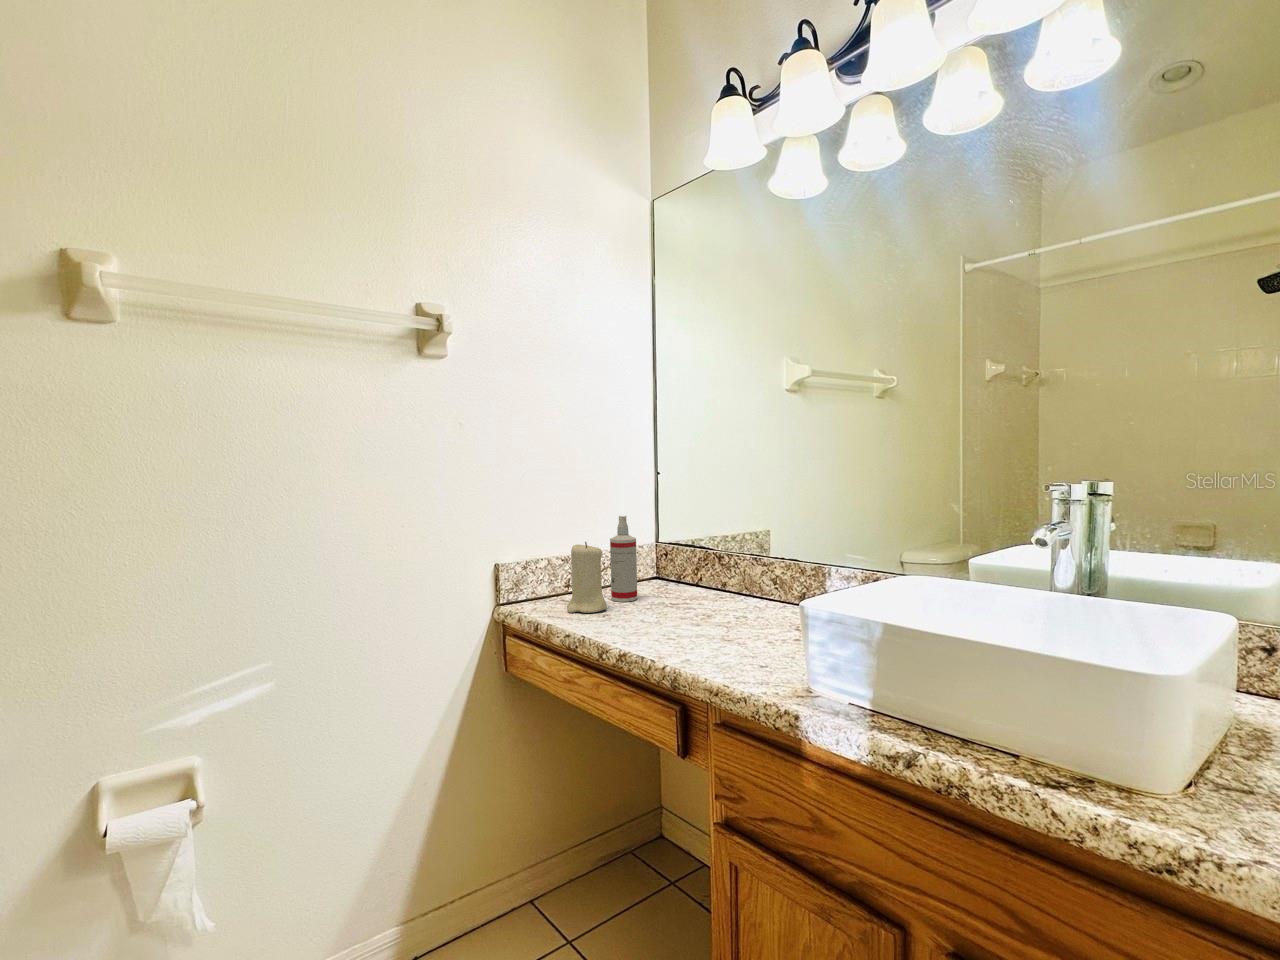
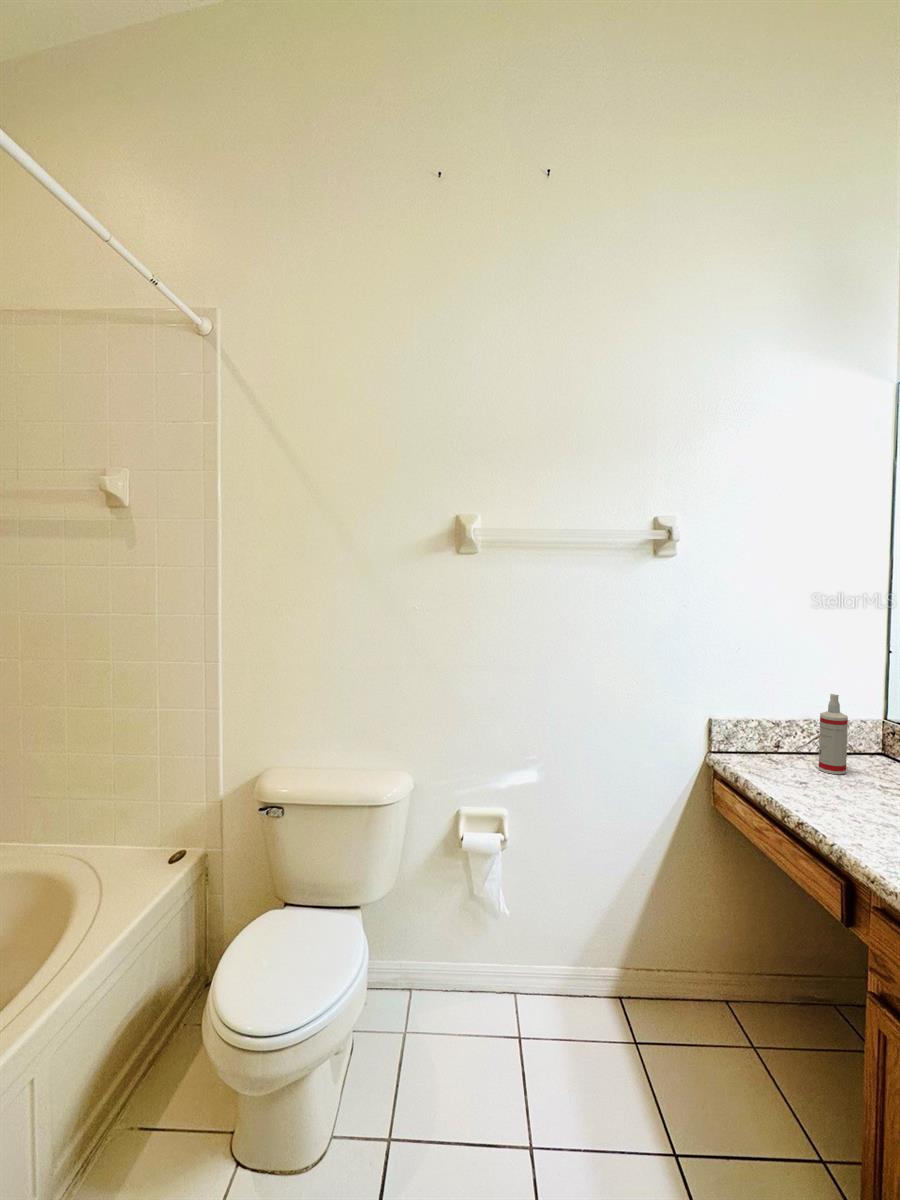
candle: present [567,542,607,613] -> none [768,715,808,778]

